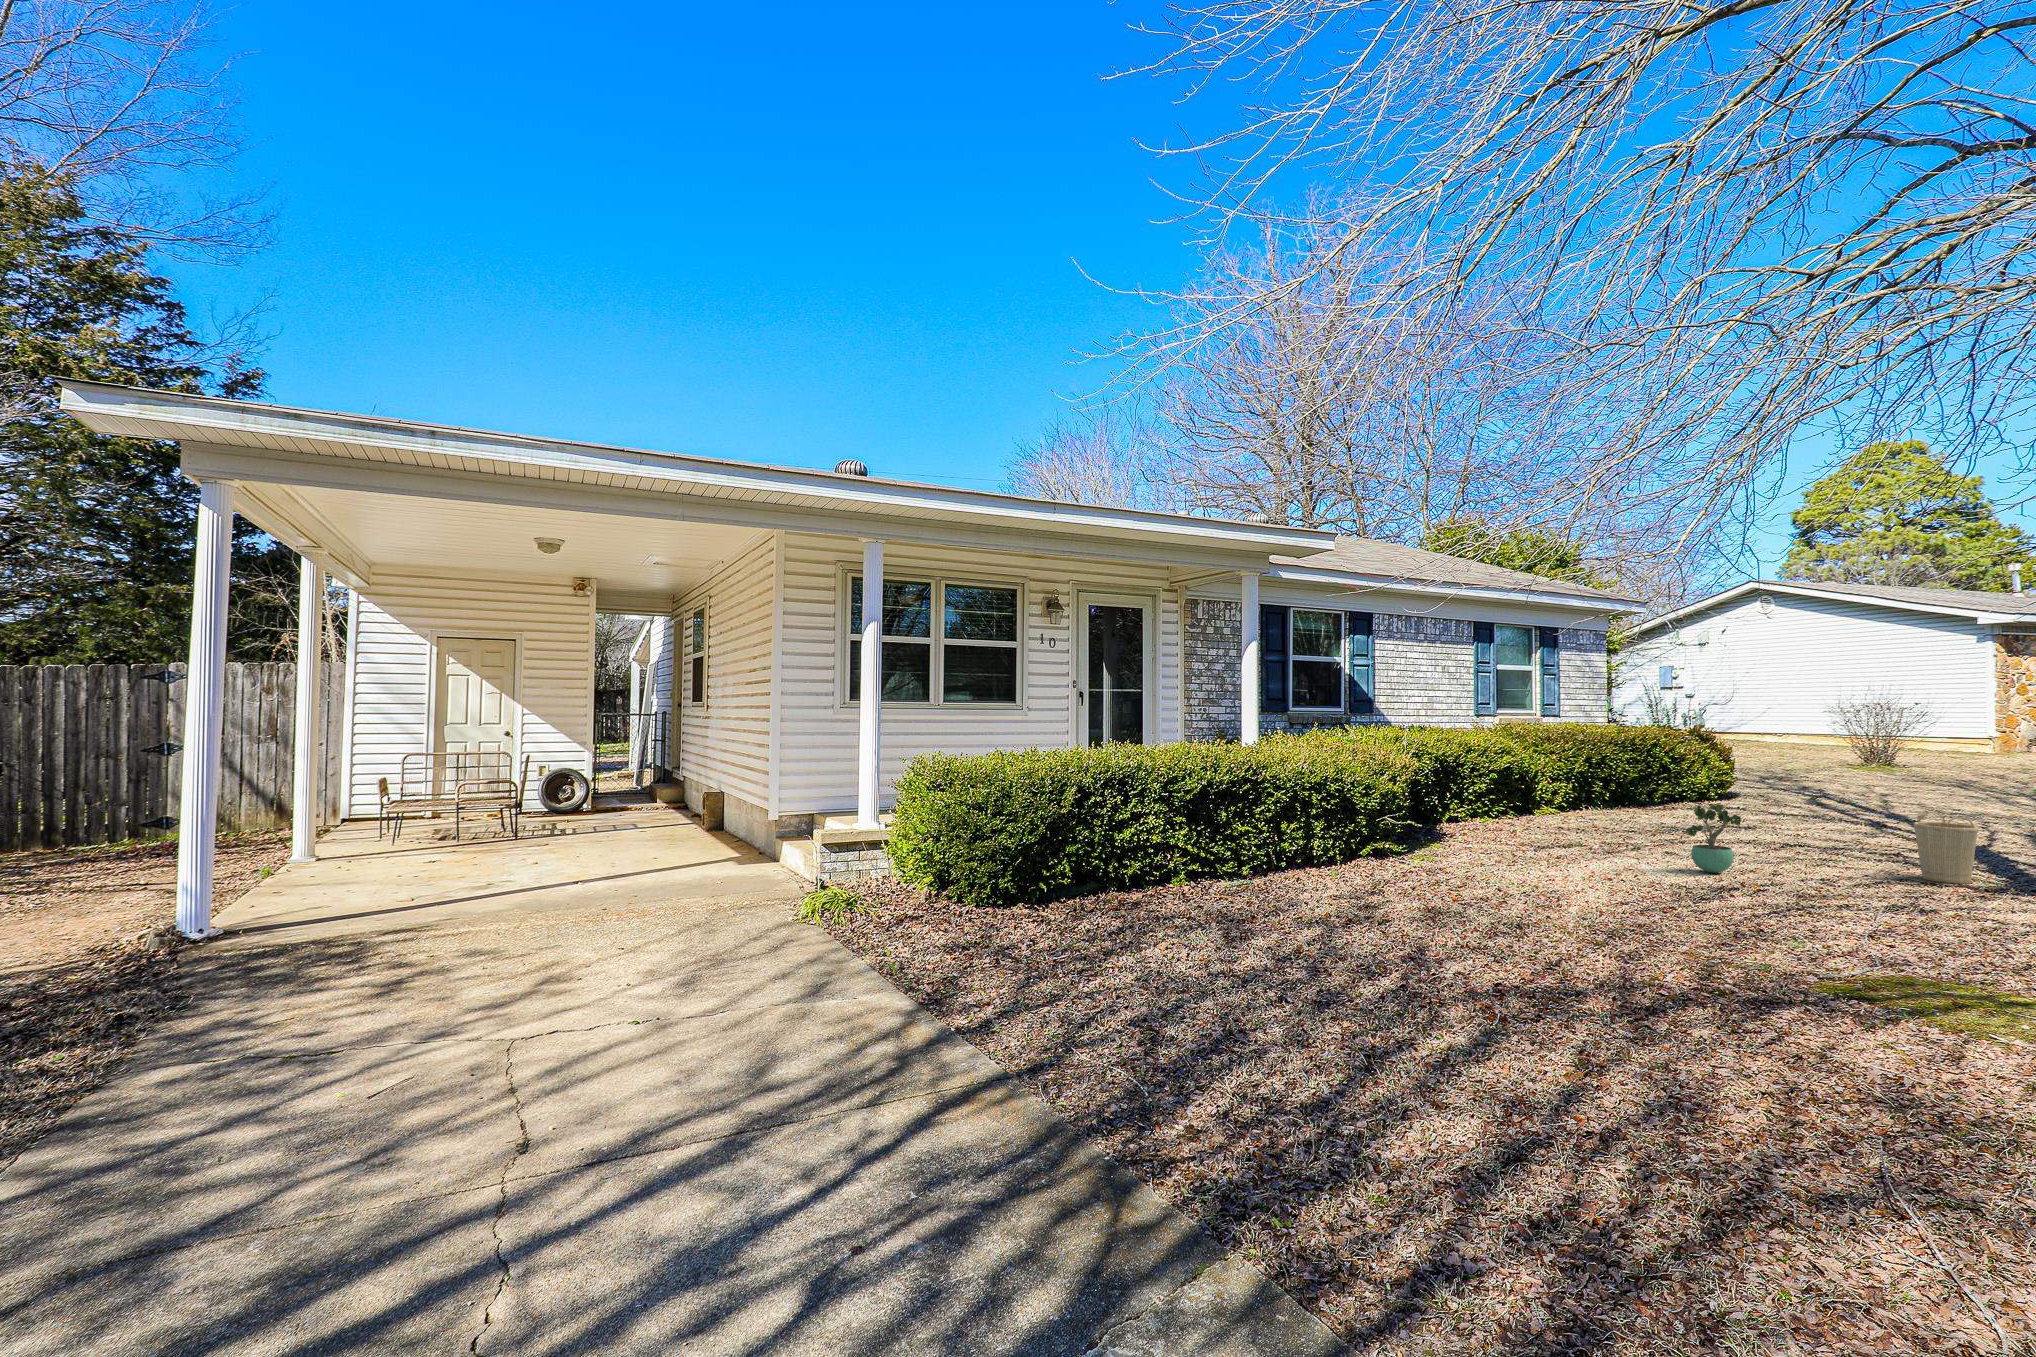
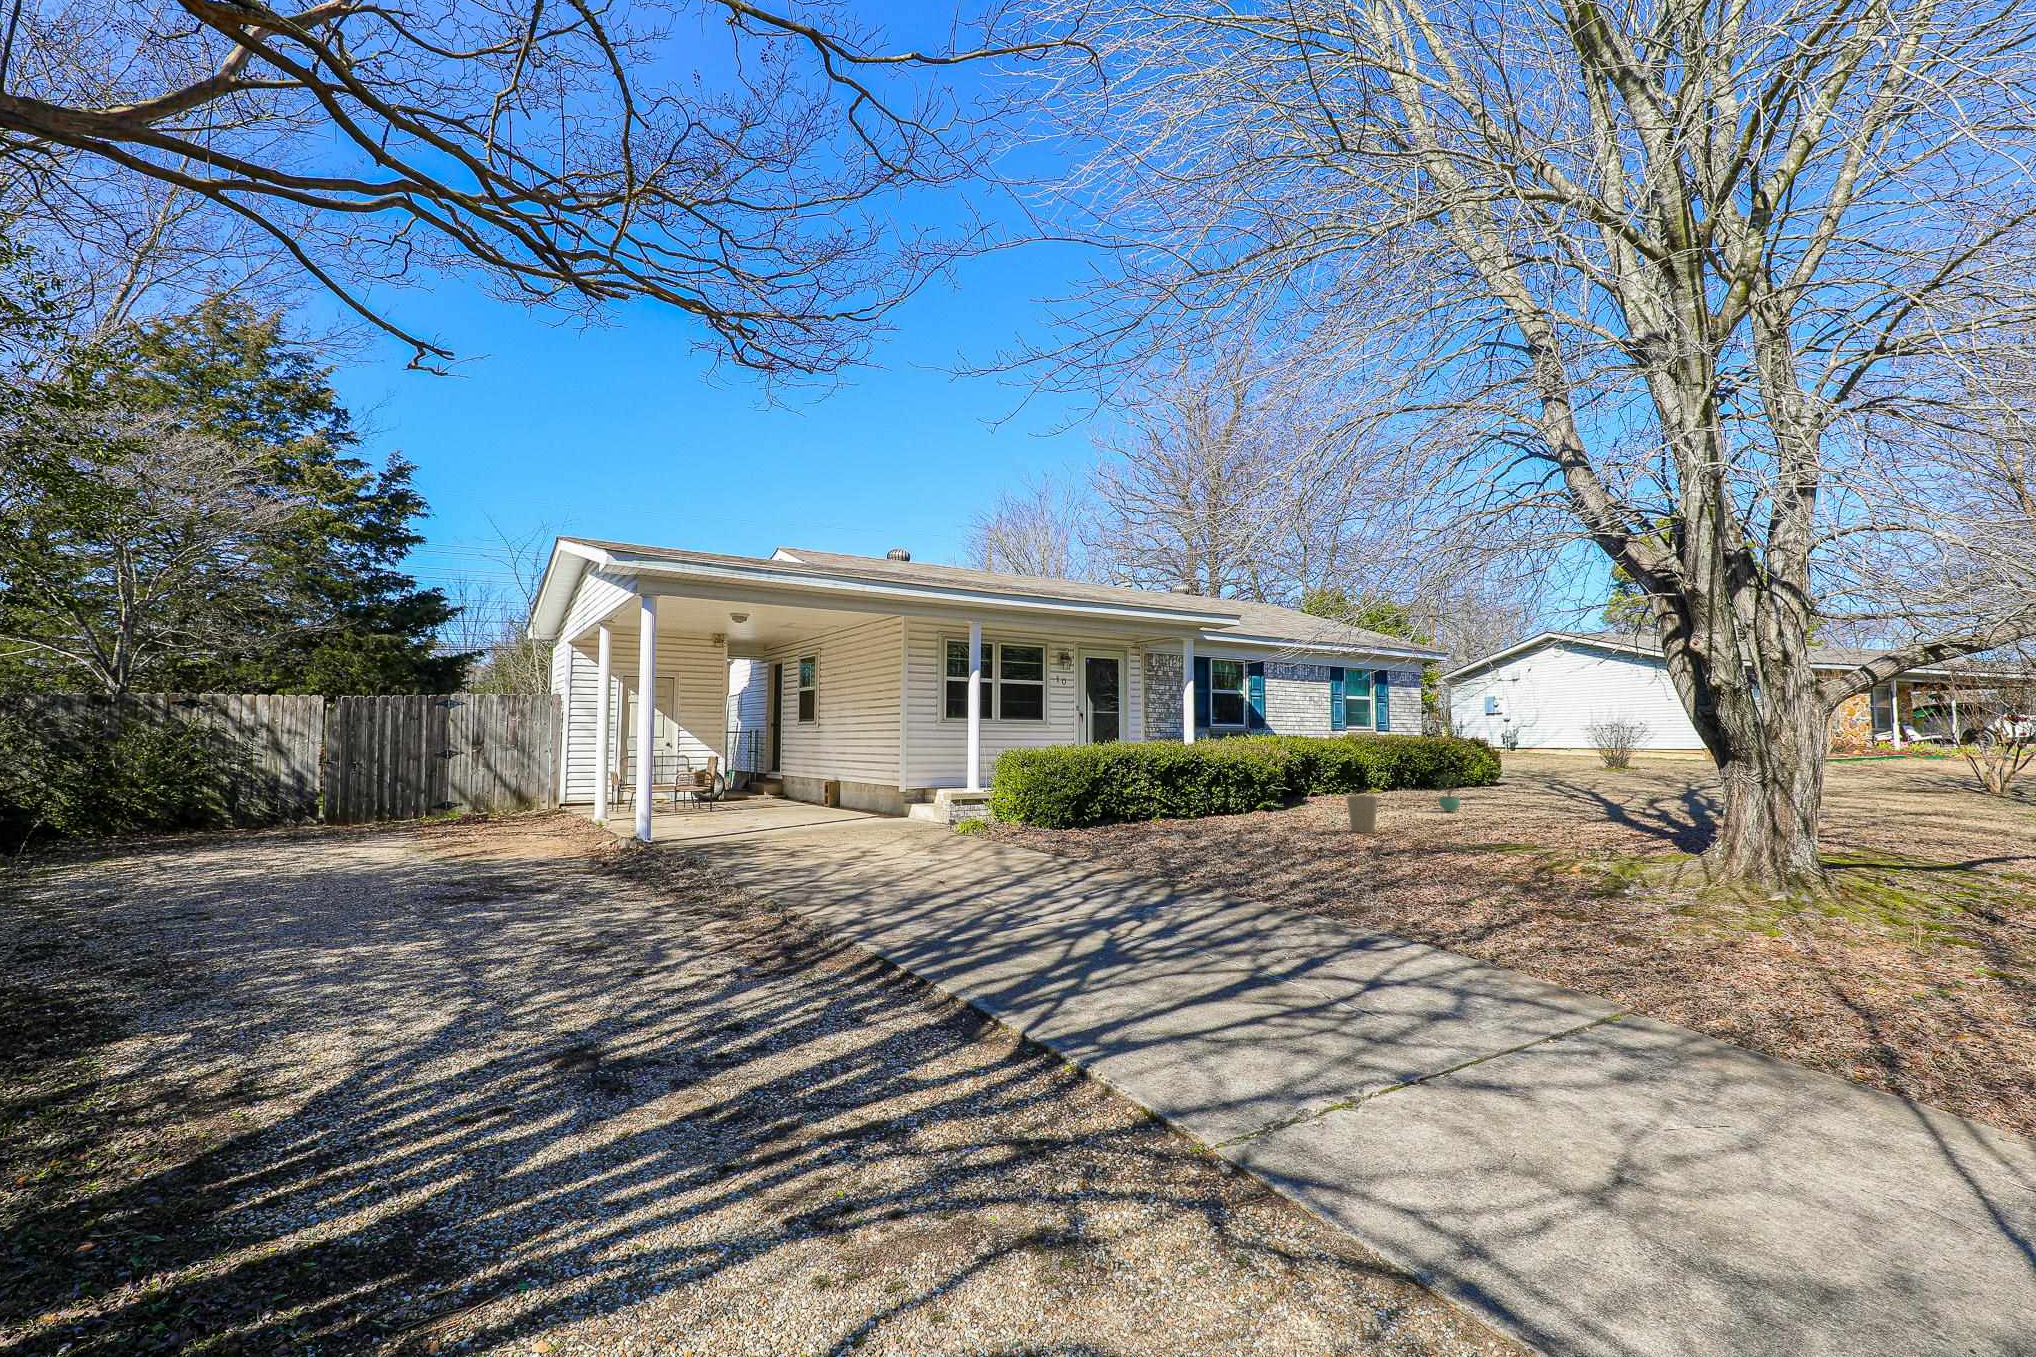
basket: present [1913,812,1978,884] -> present [1347,791,1378,833]

